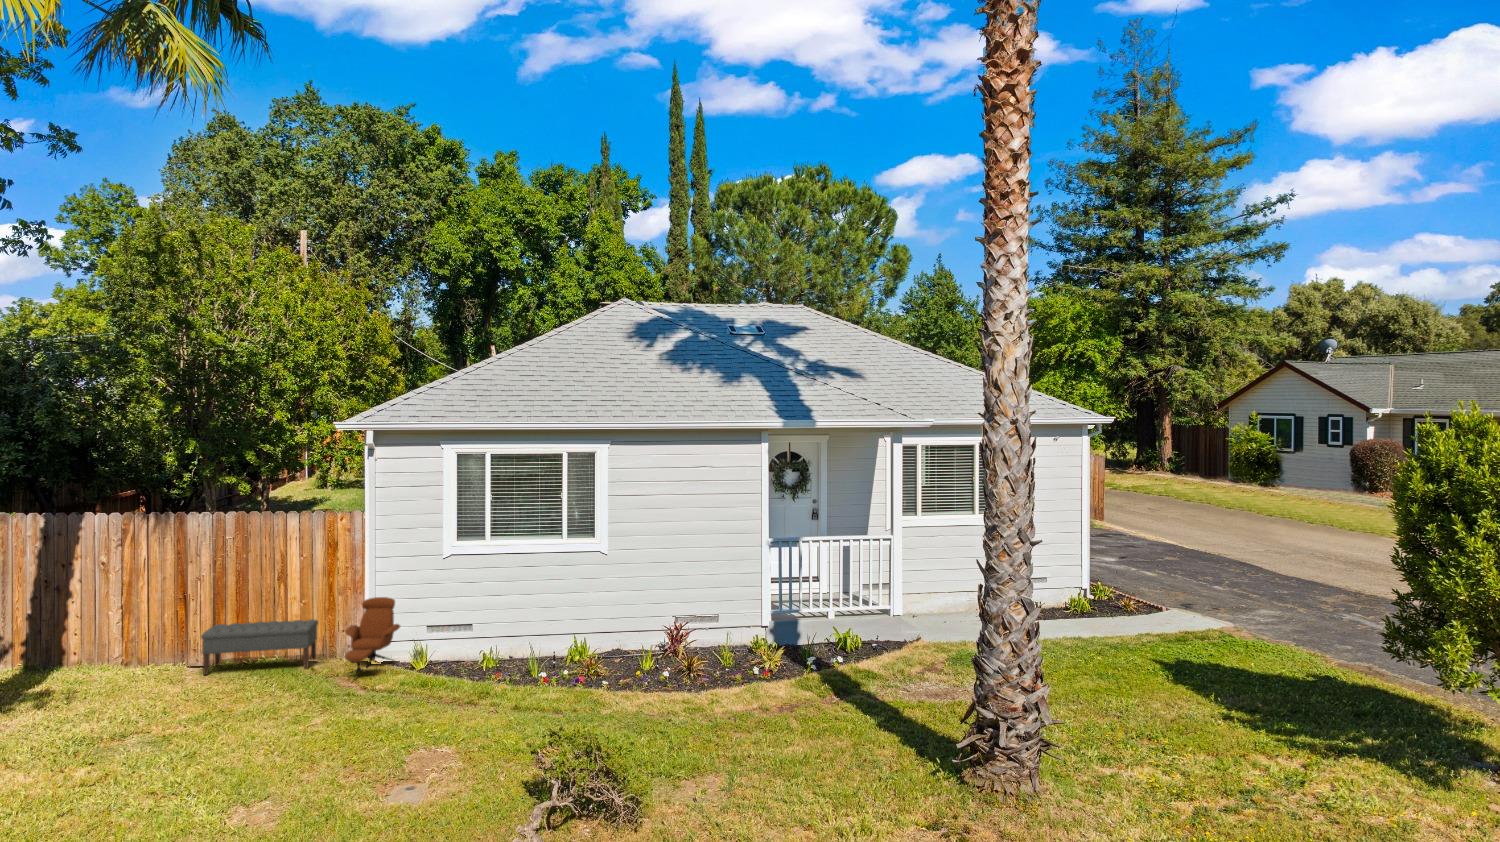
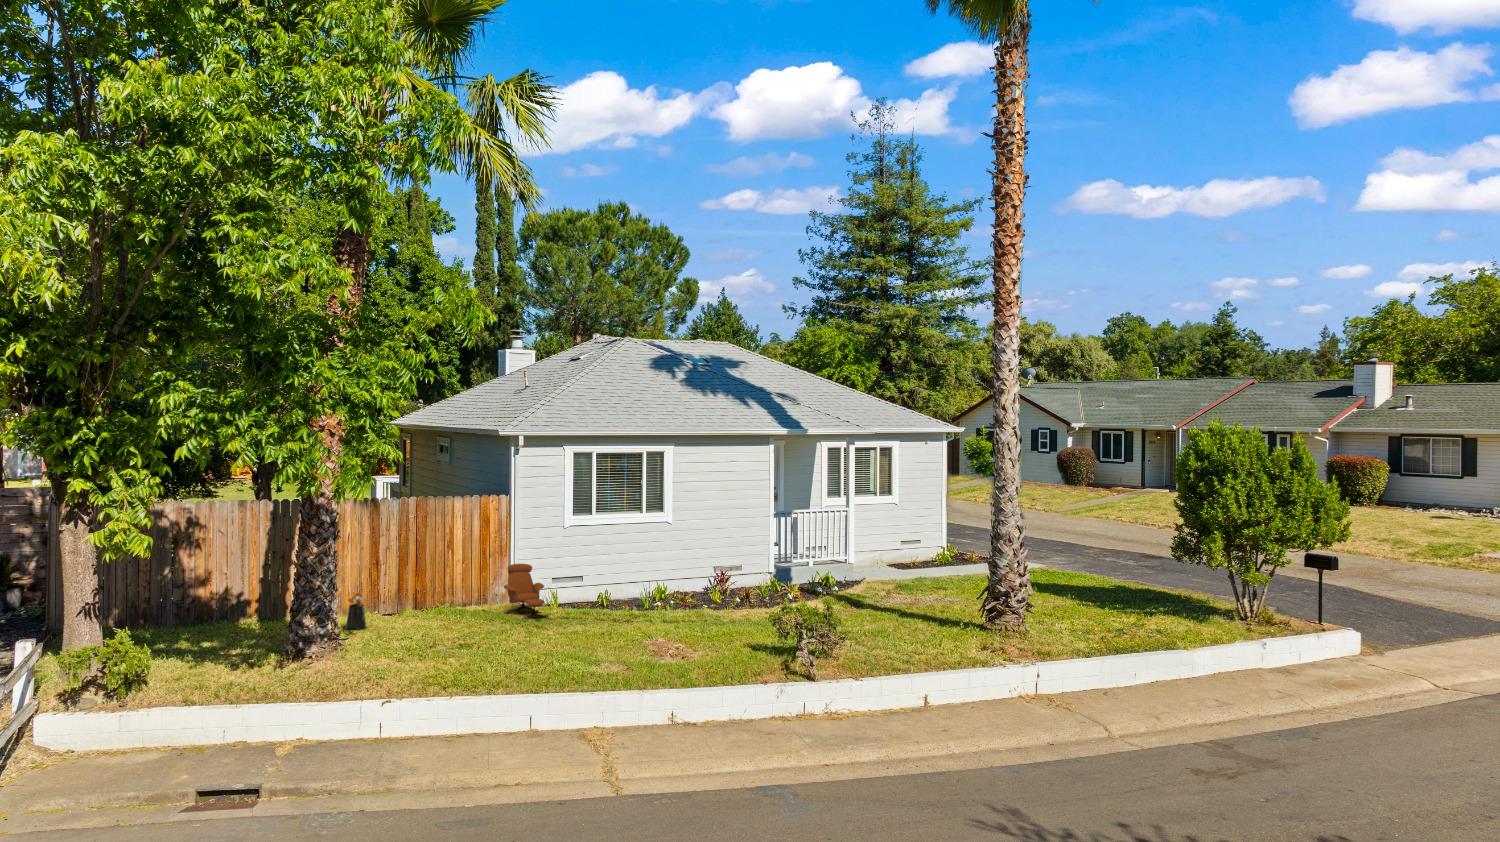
bench: present [201,619,318,675] -> none [400,582,485,626]
watering can: none [128,628,164,676] -> present [345,593,367,630]

